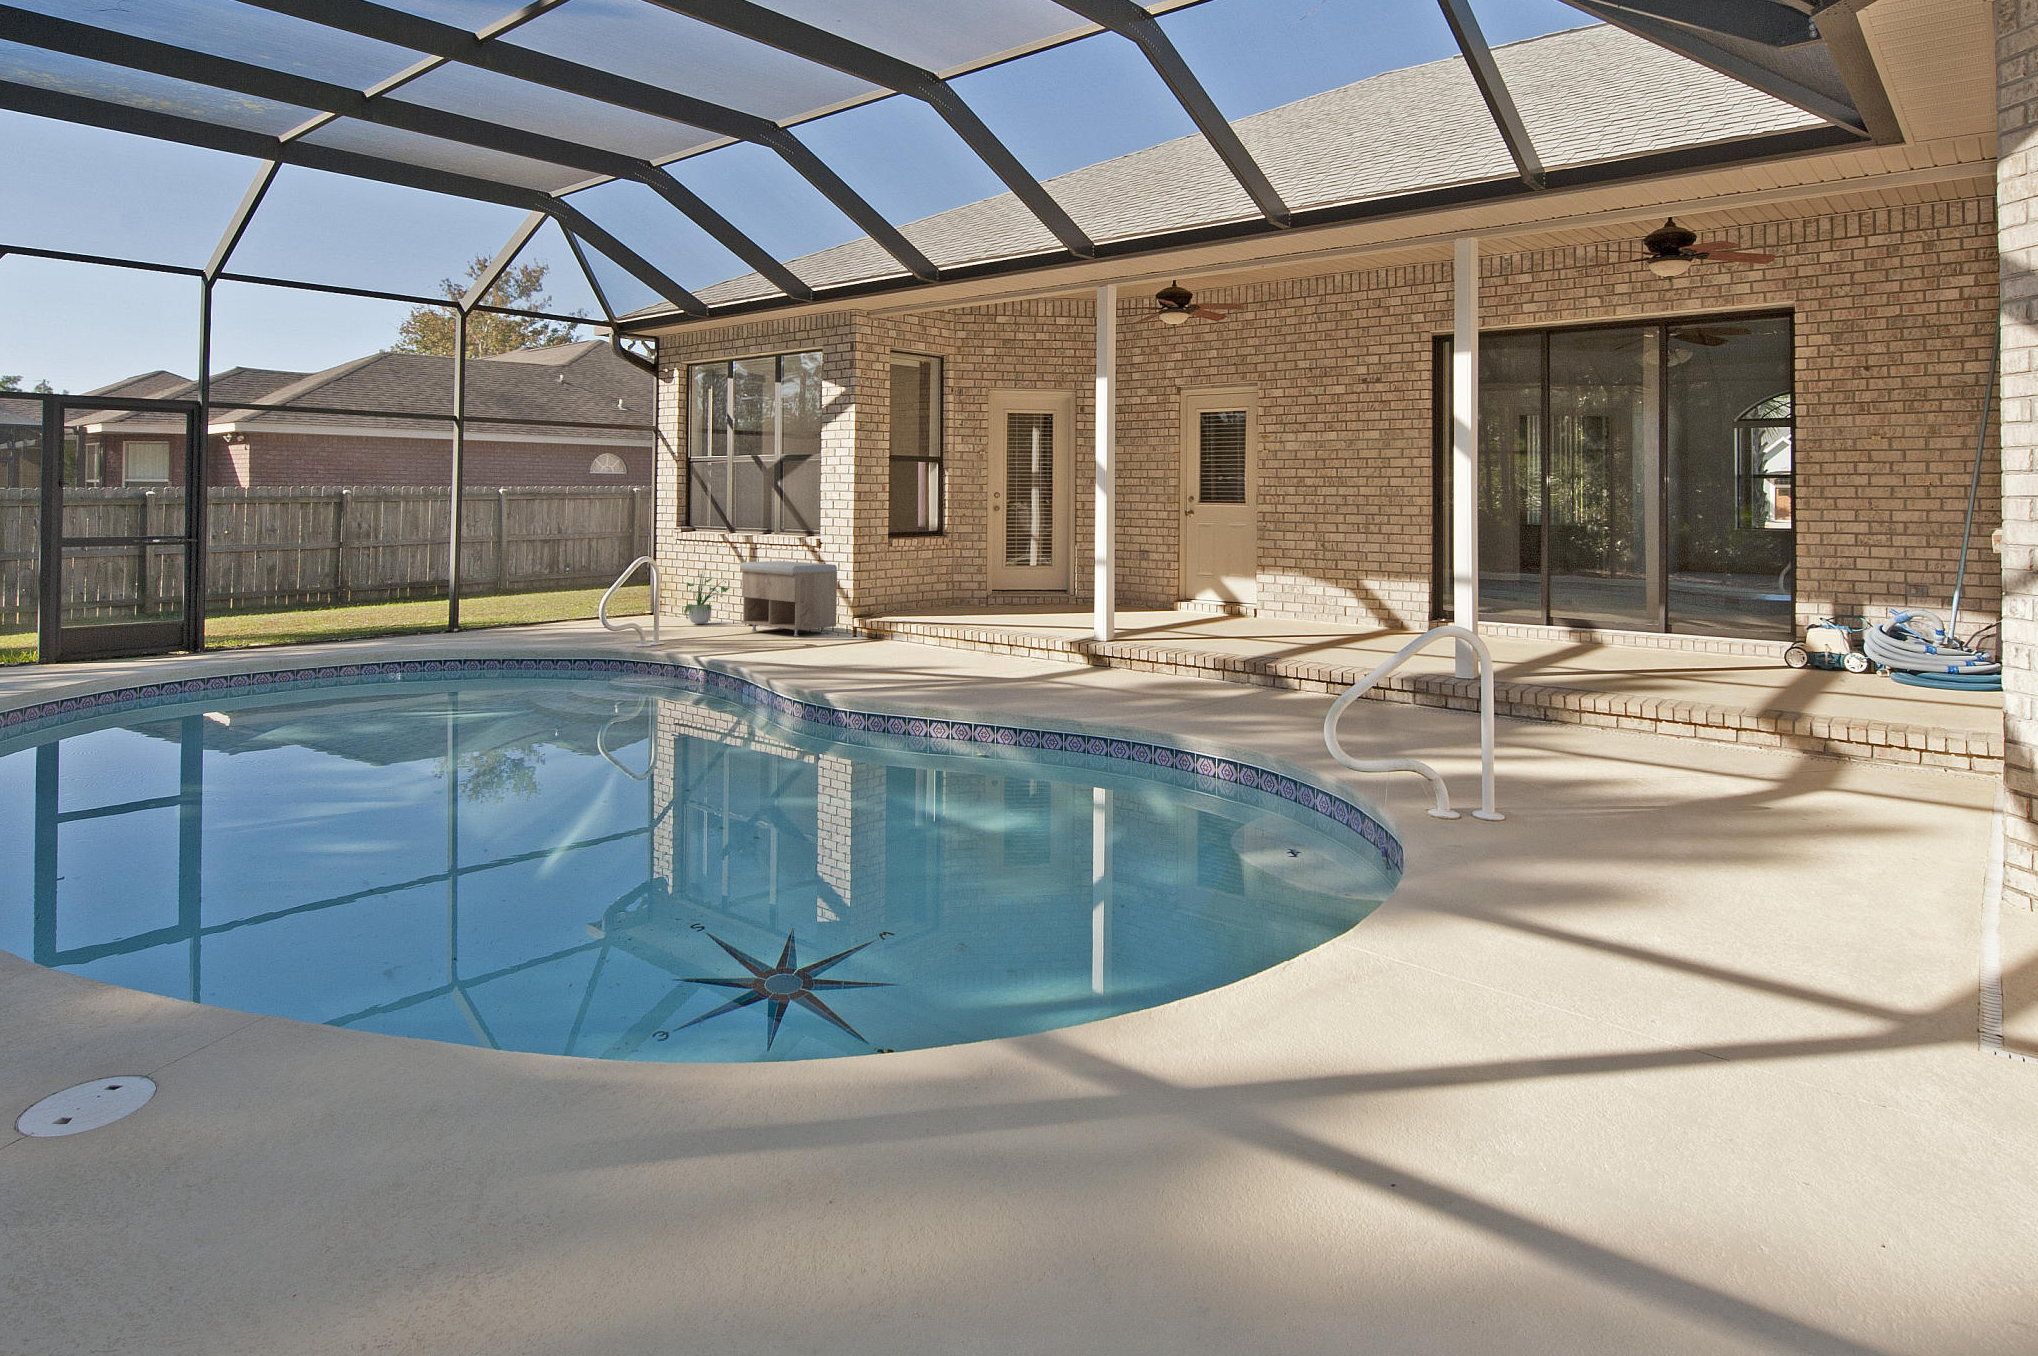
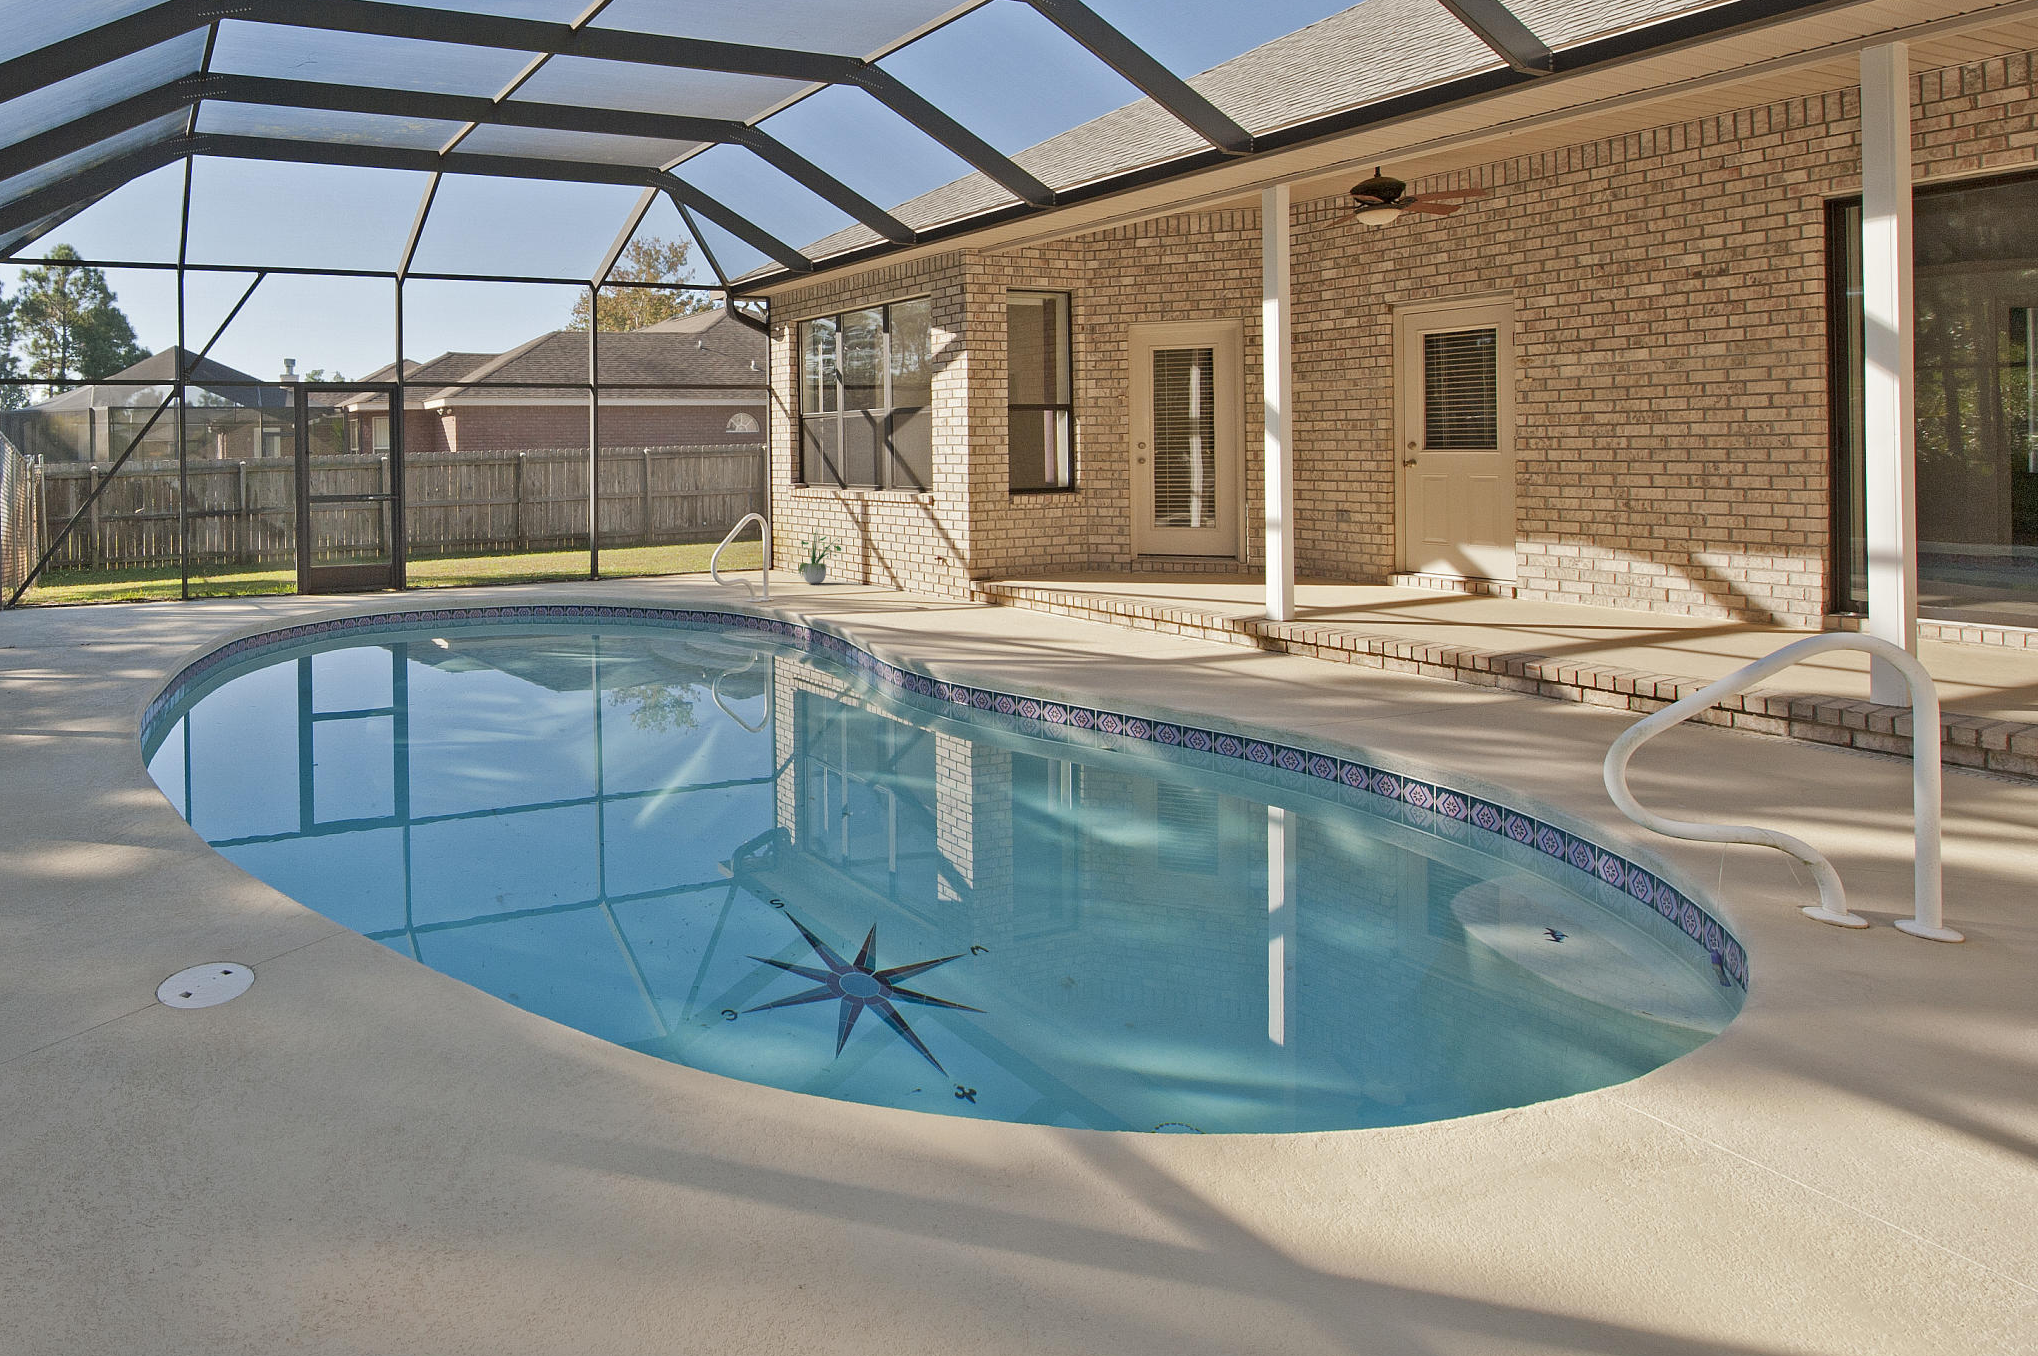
storage bench: present [740,561,837,636] -> none [851,519,954,600]

